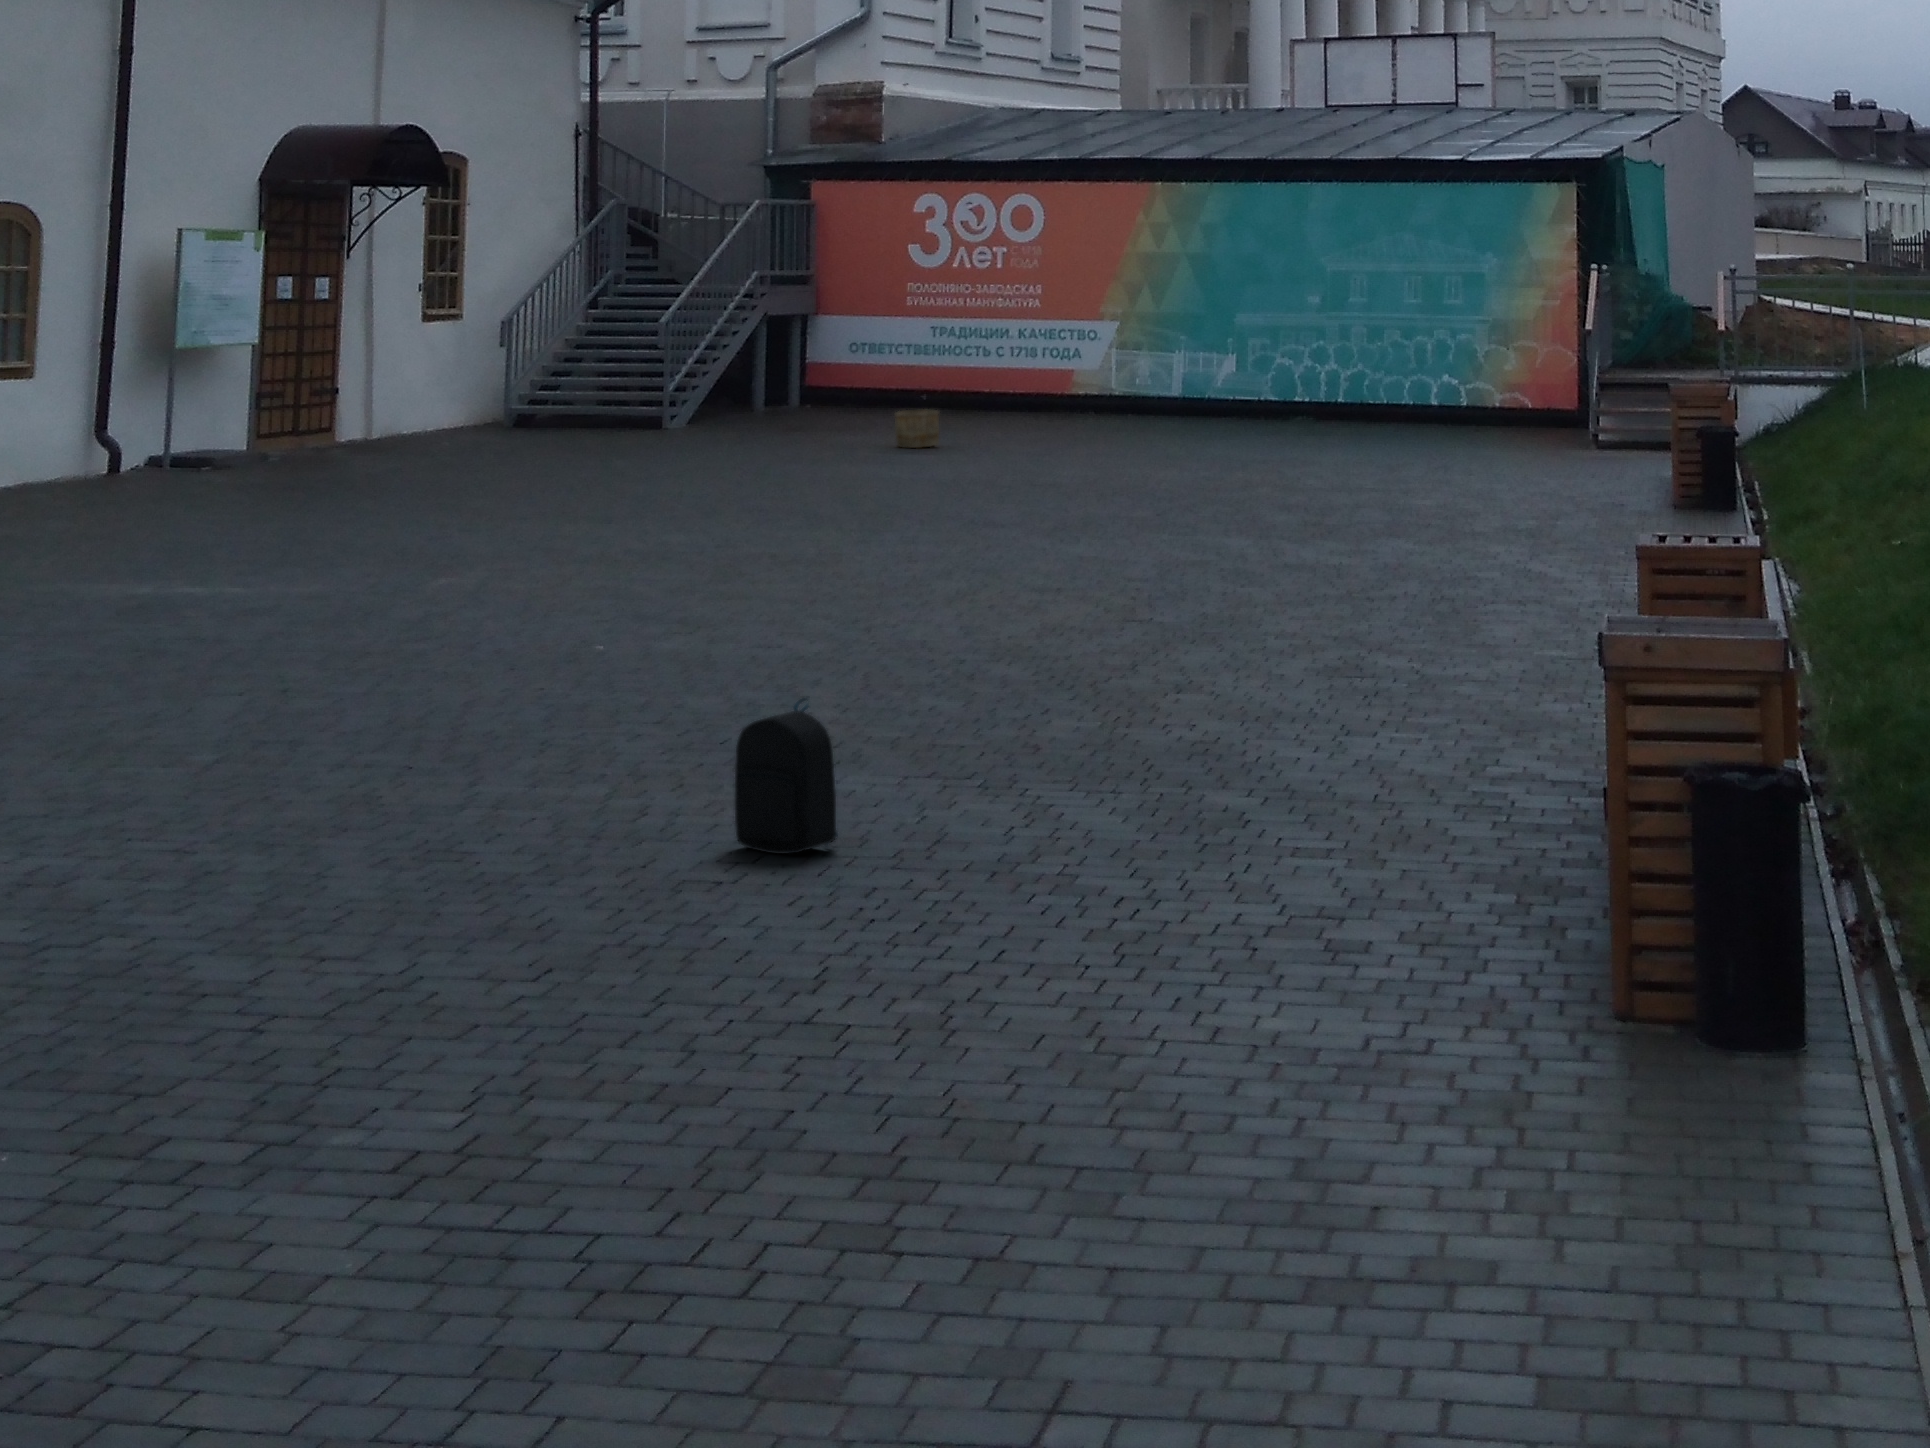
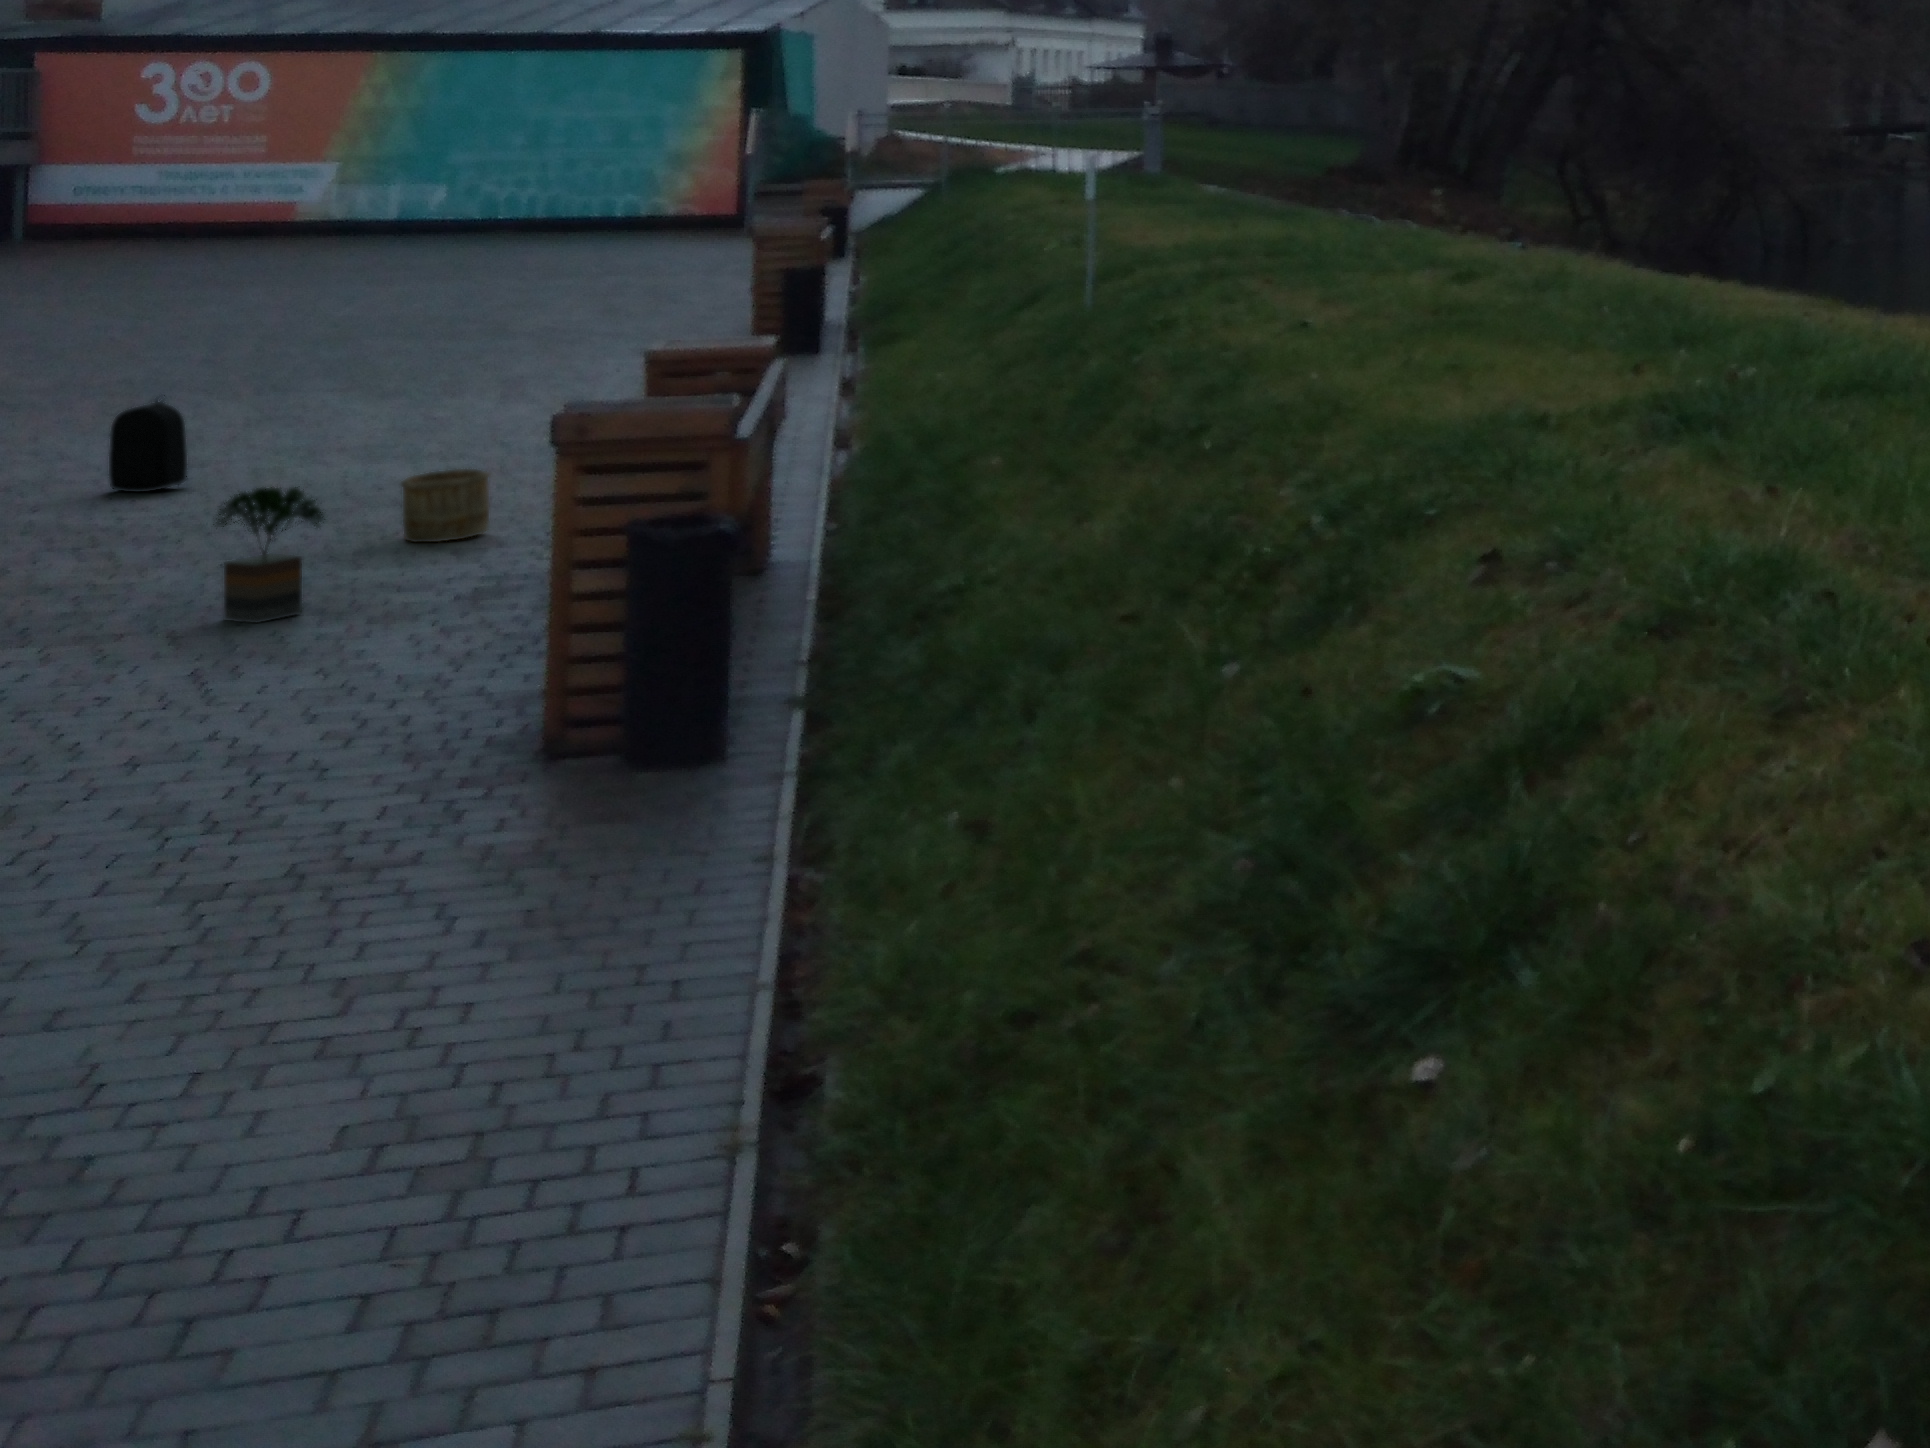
wooden bucket: present [895,409,939,448] -> present [401,469,490,542]
potted tree: none [772,957,960,1232] -> present [213,487,325,623]

